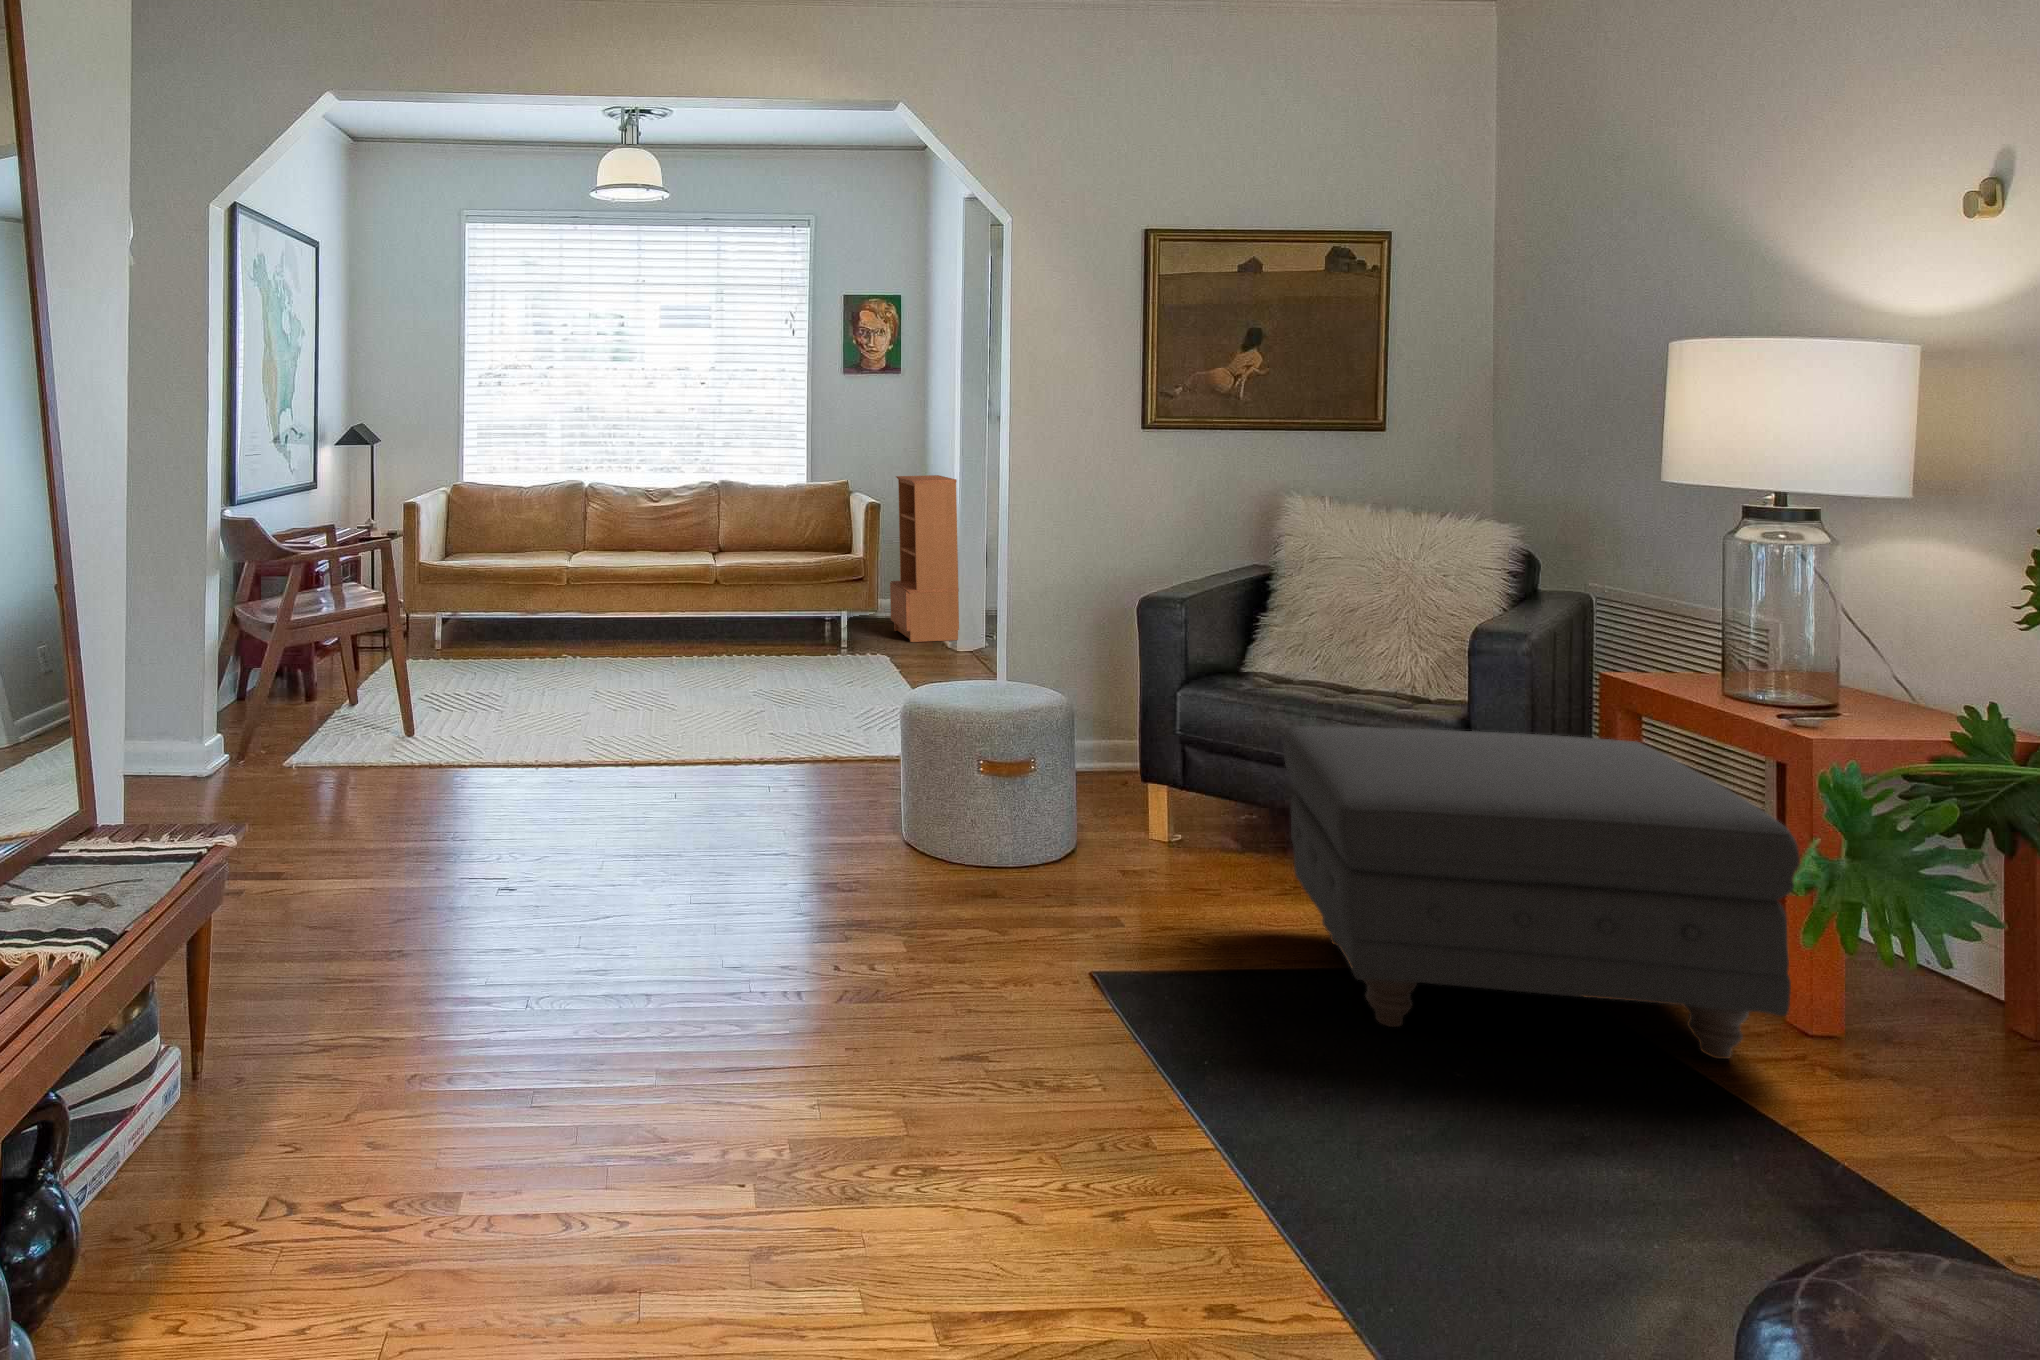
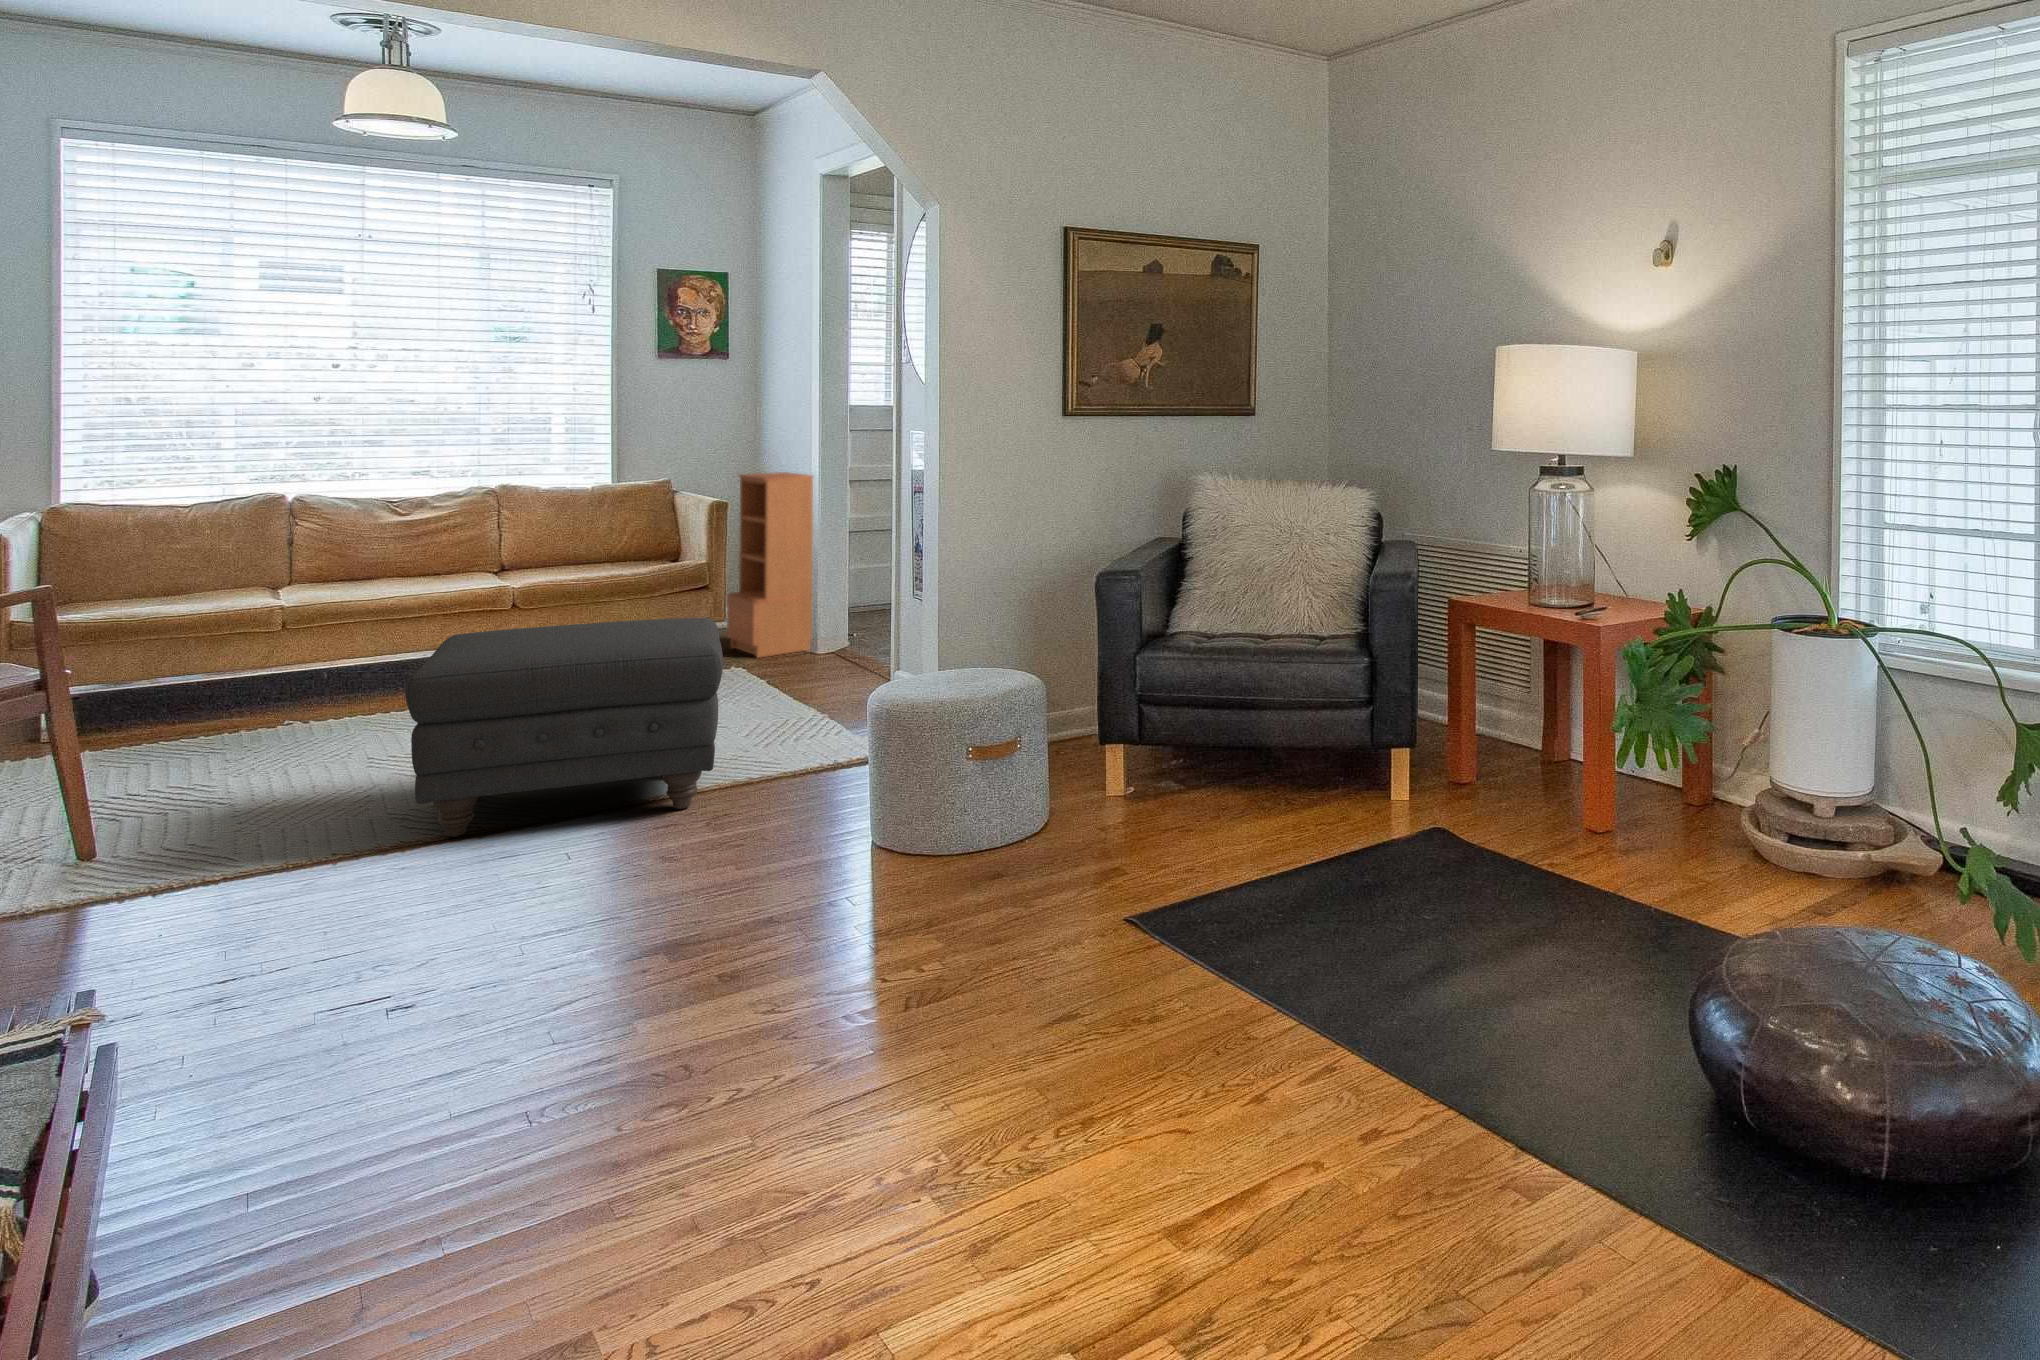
ottoman: present [1283,726,1800,1059] -> present [405,618,723,837]

